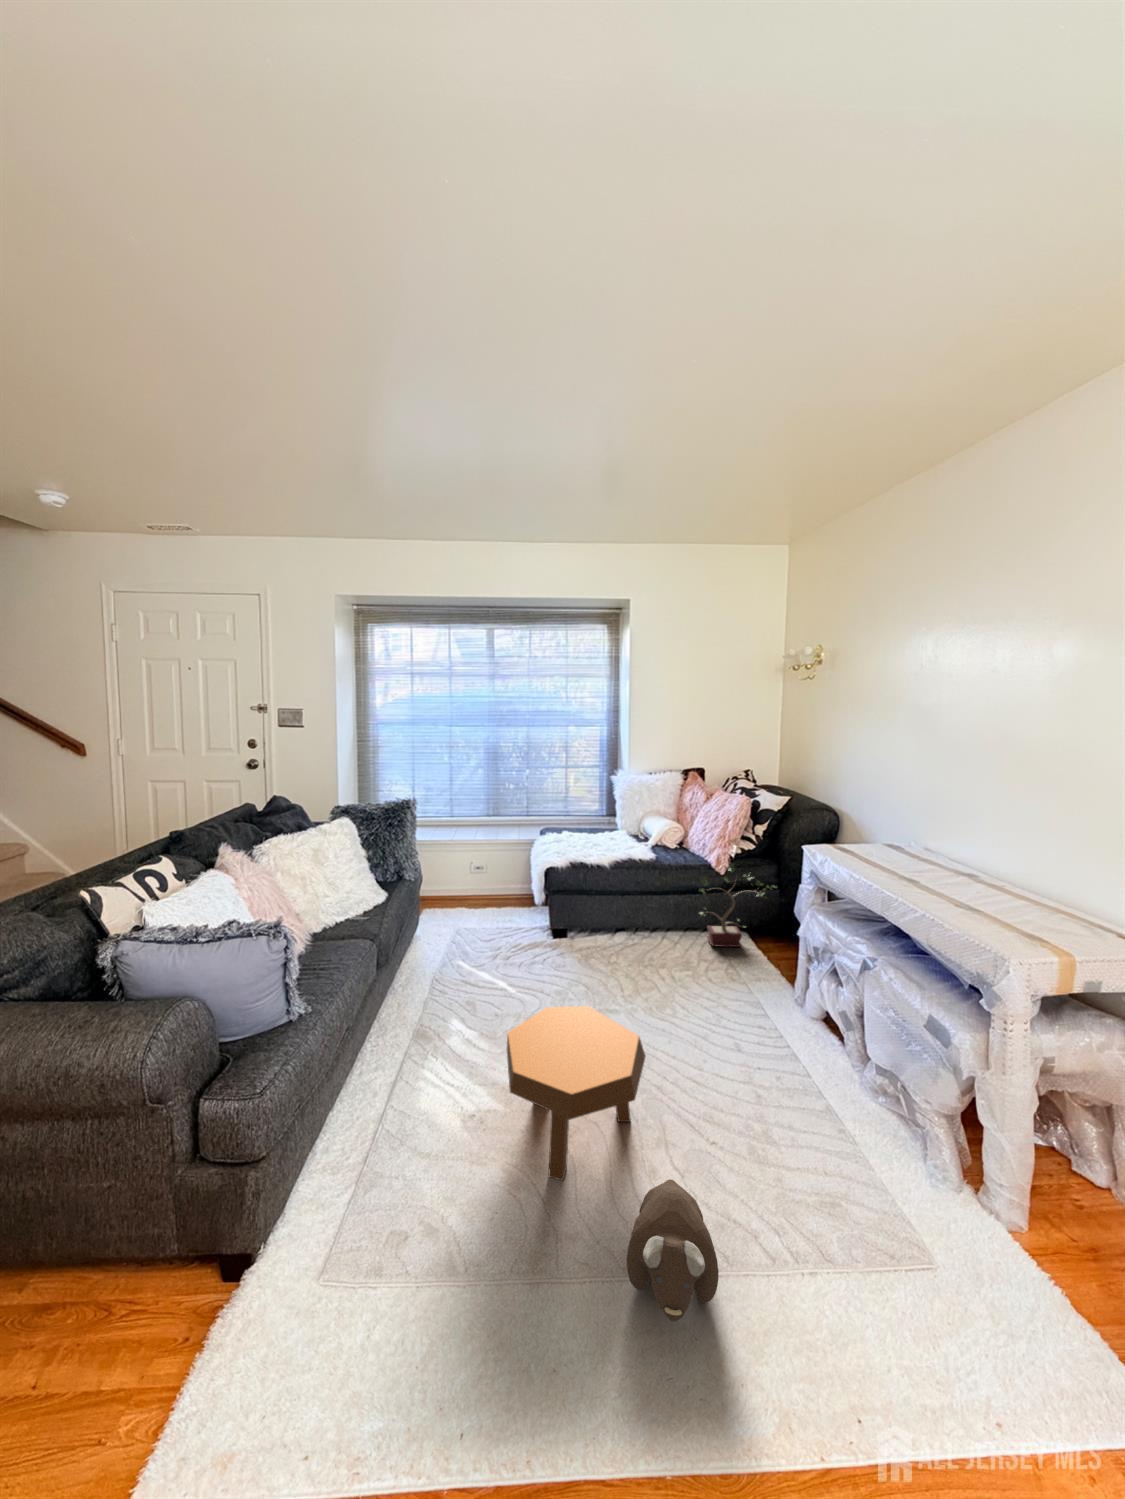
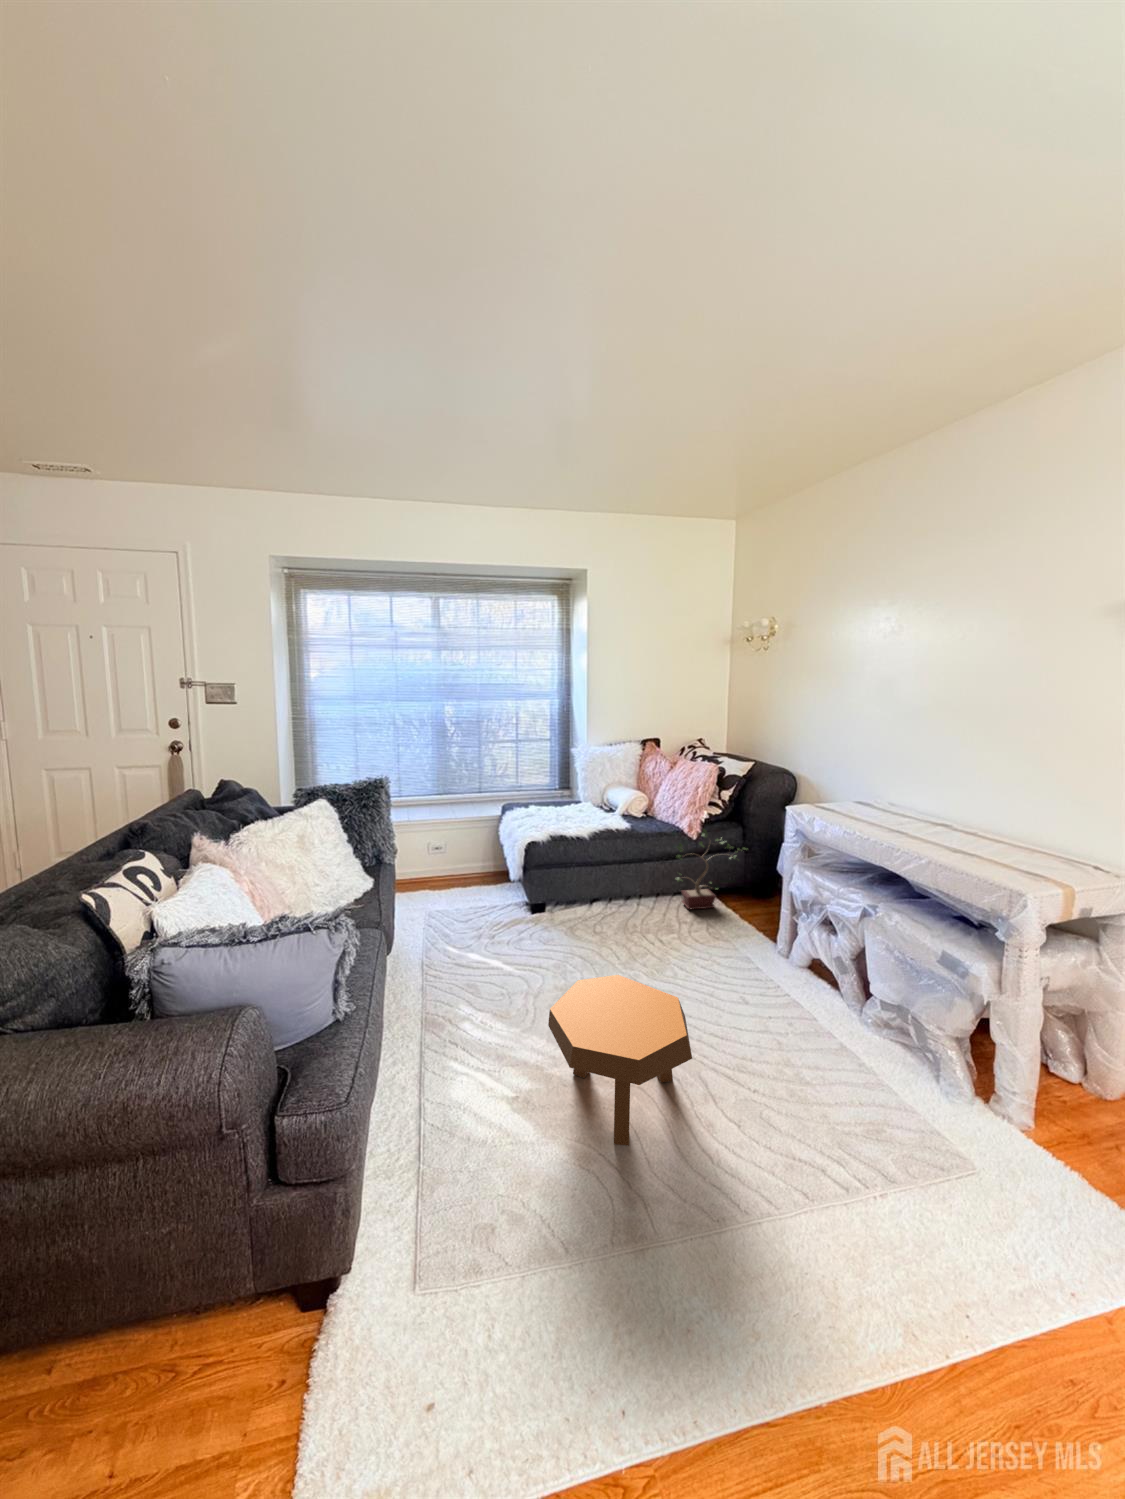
plush toy: present [627,1179,719,1321] -> none [720,1126,815,1253]

